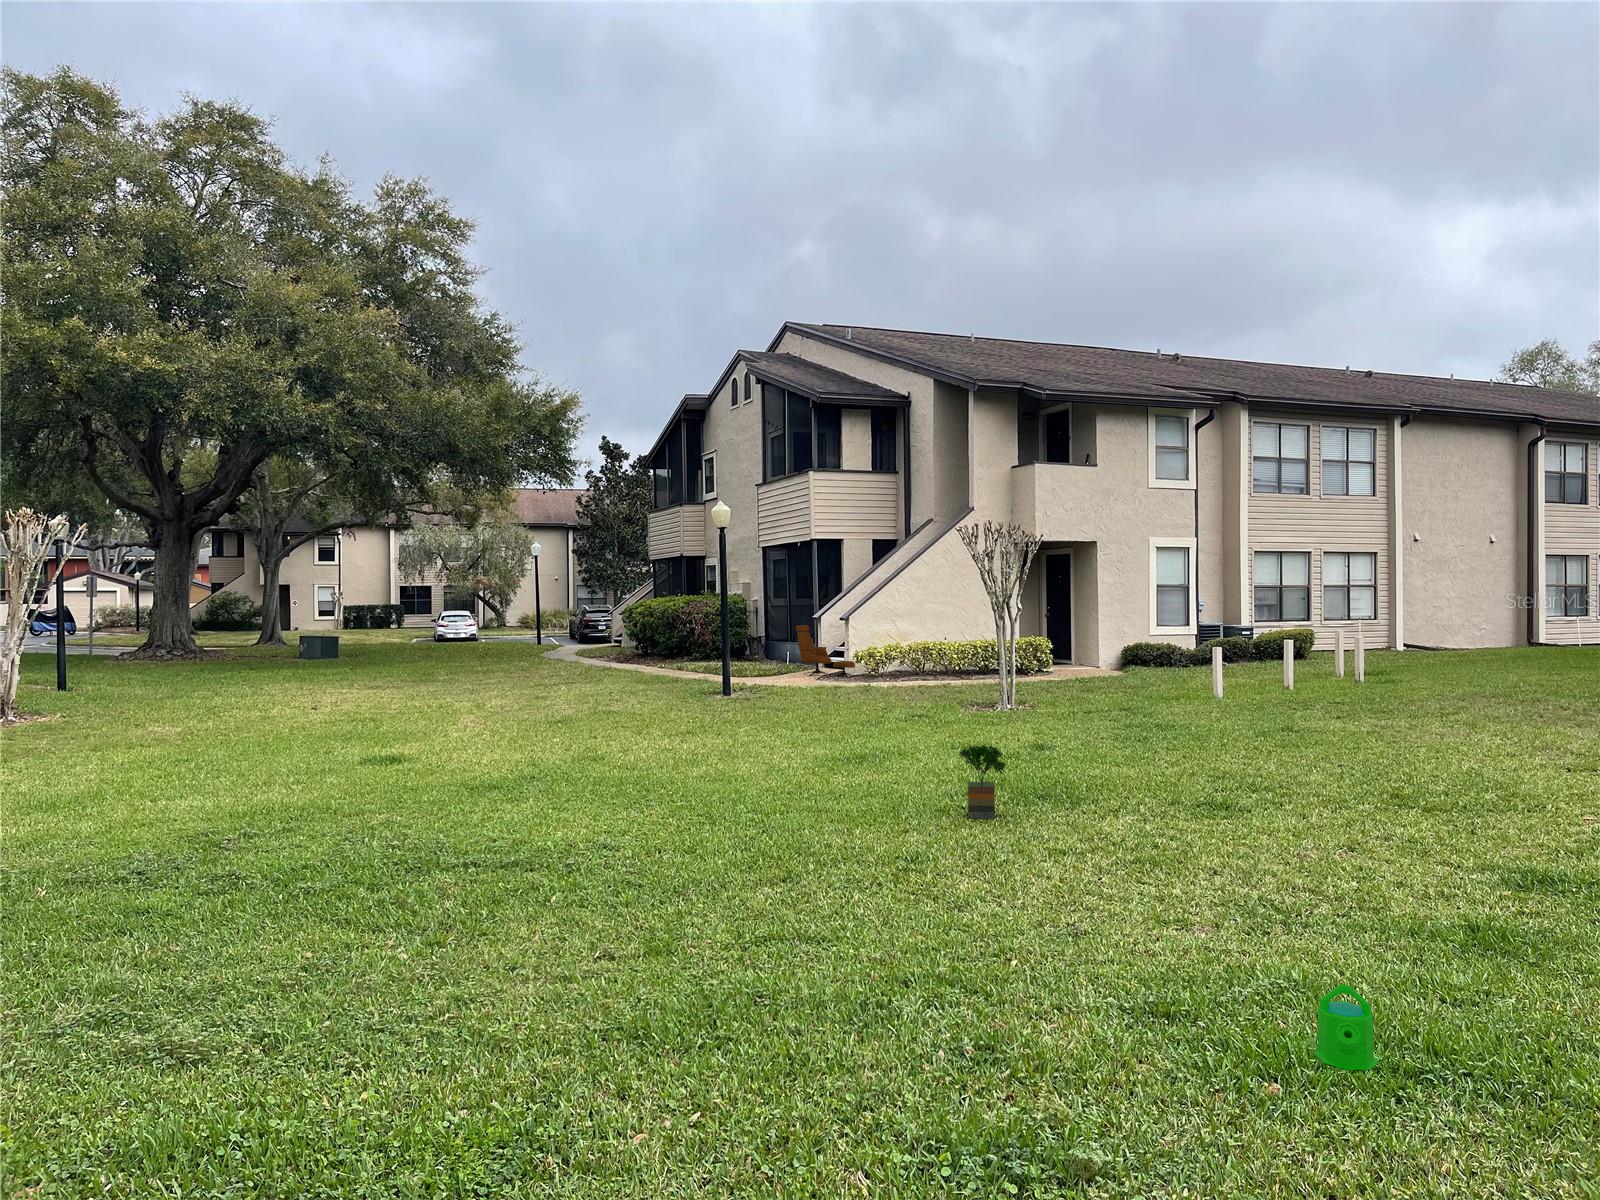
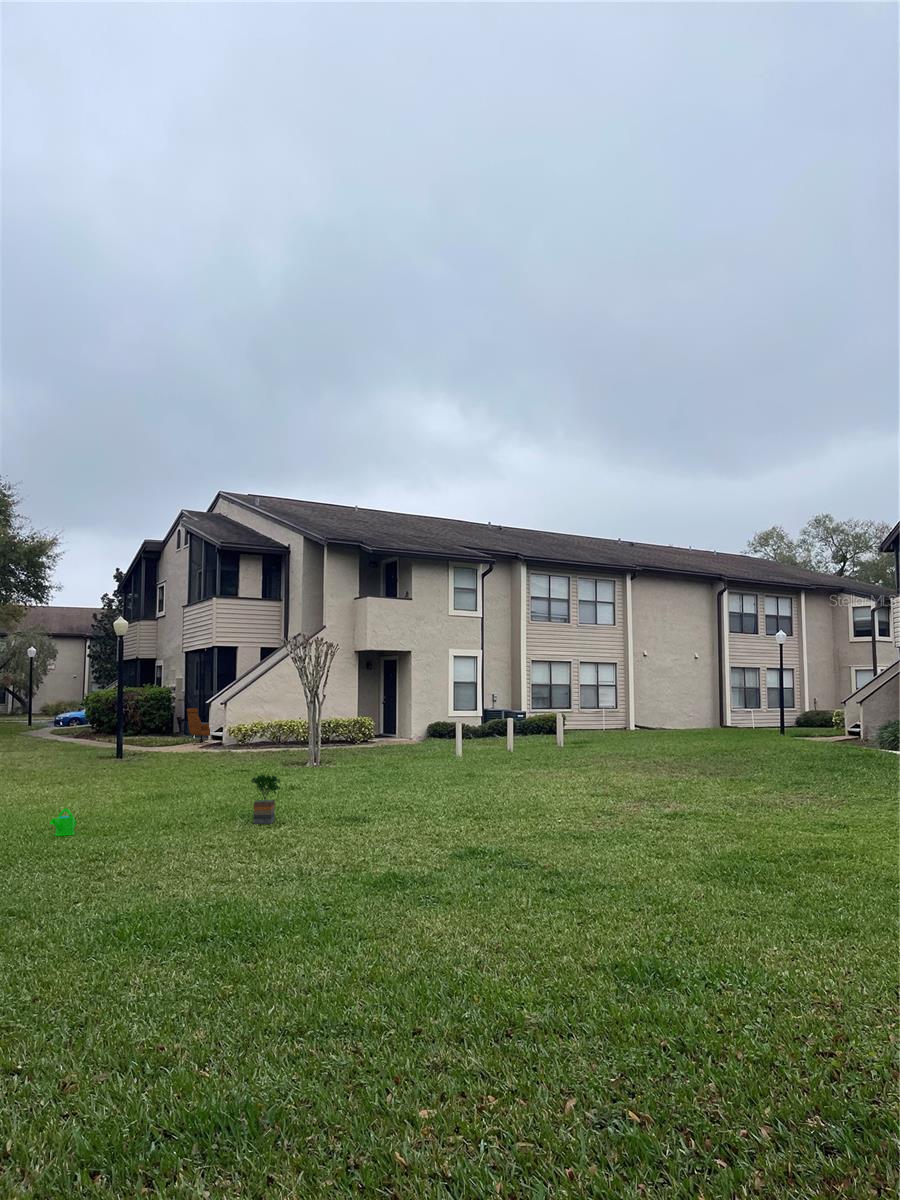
potted tree: present [959,745,1006,819] -> present [251,775,280,824]
watering can: present [1314,984,1379,1070] -> present [50,808,77,836]

